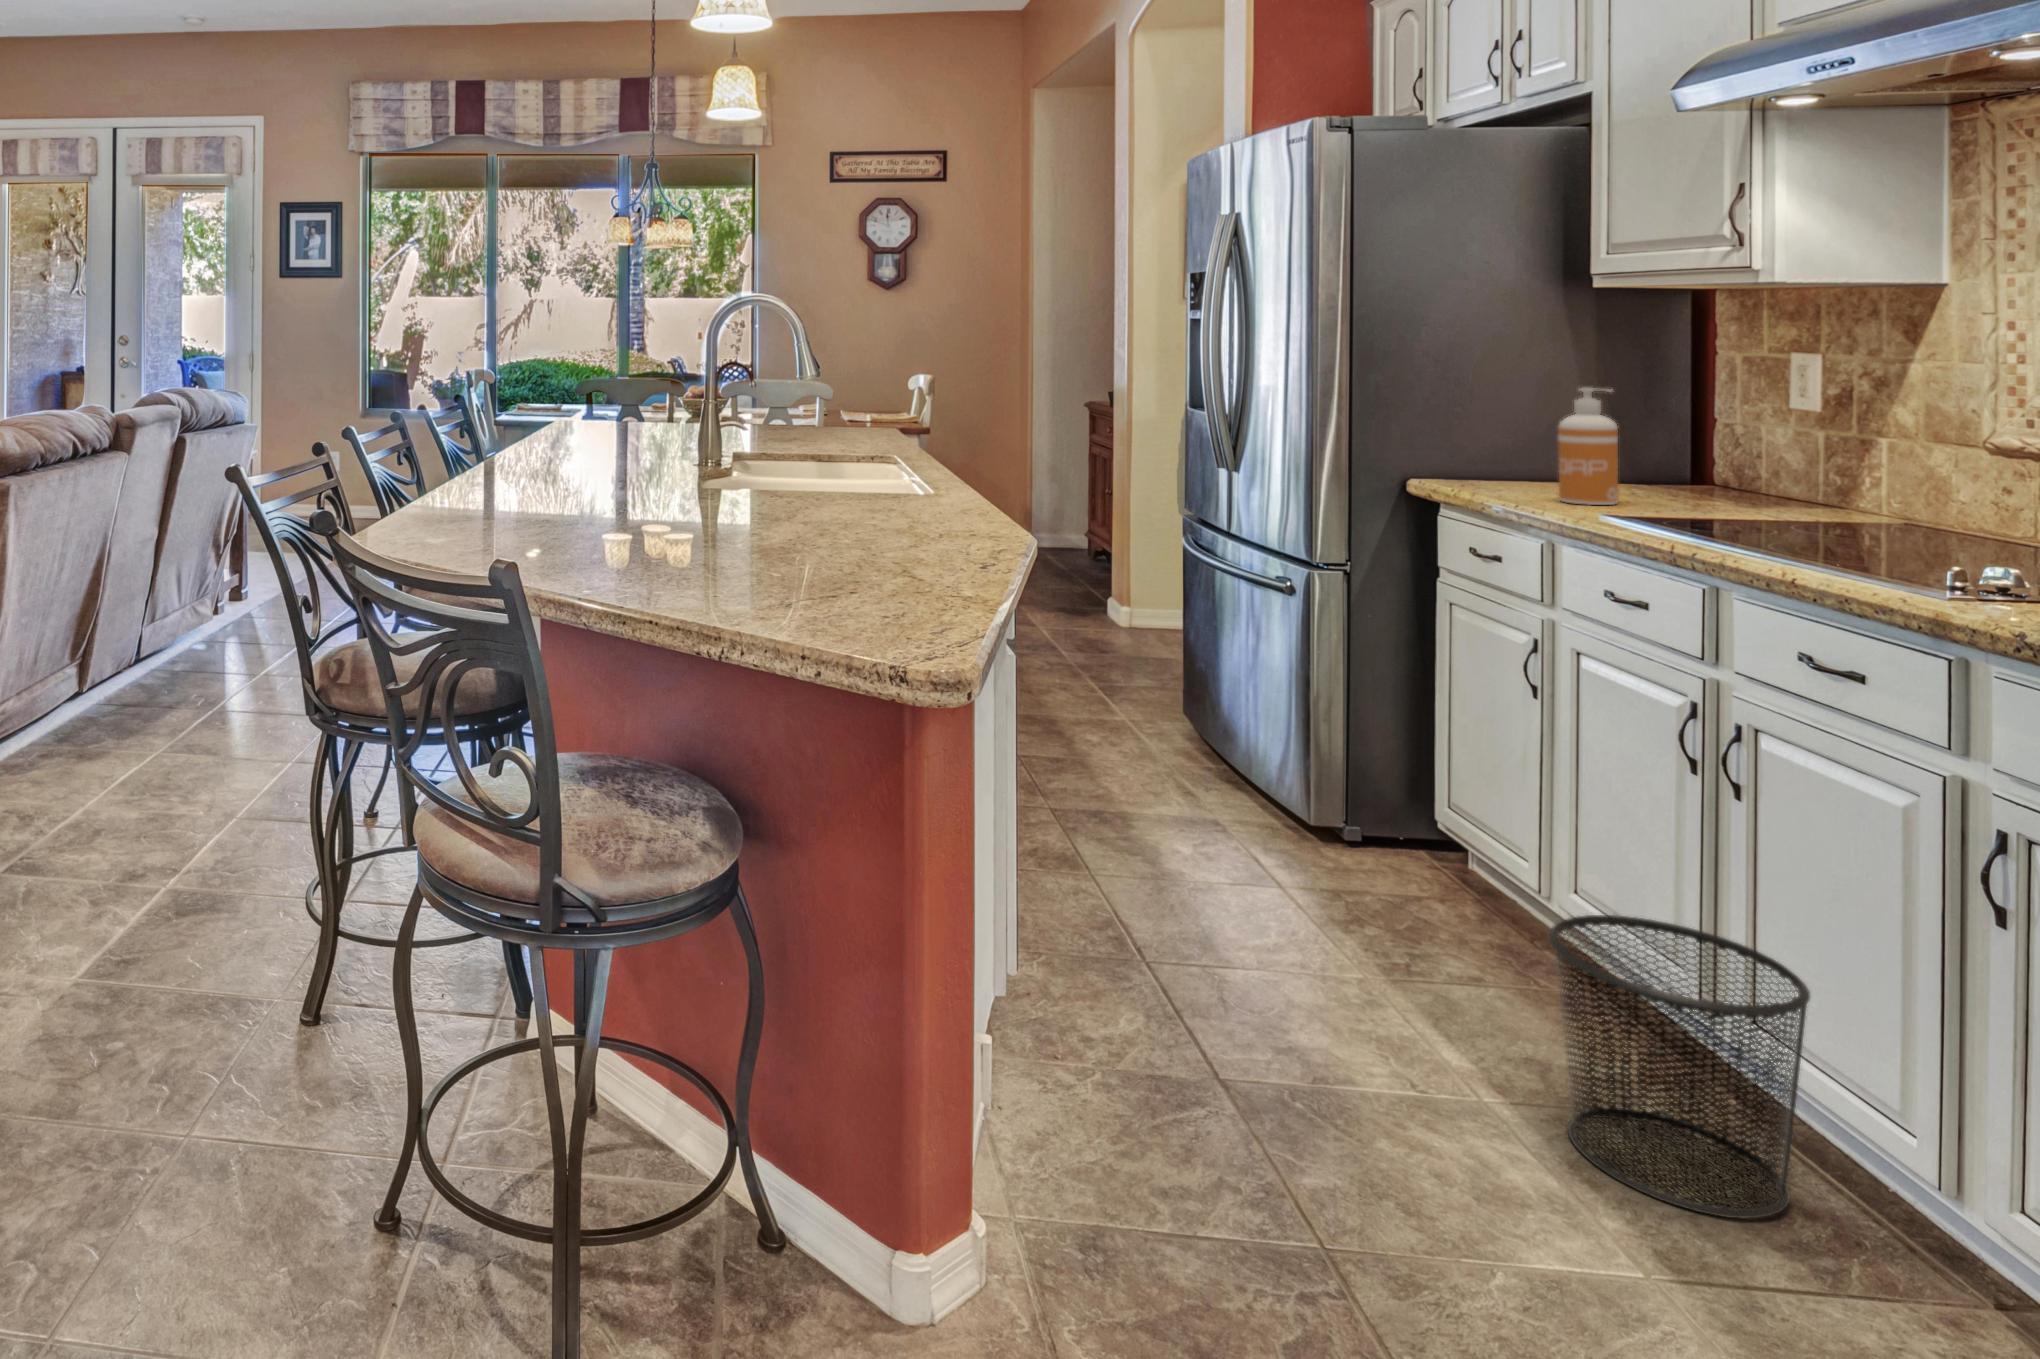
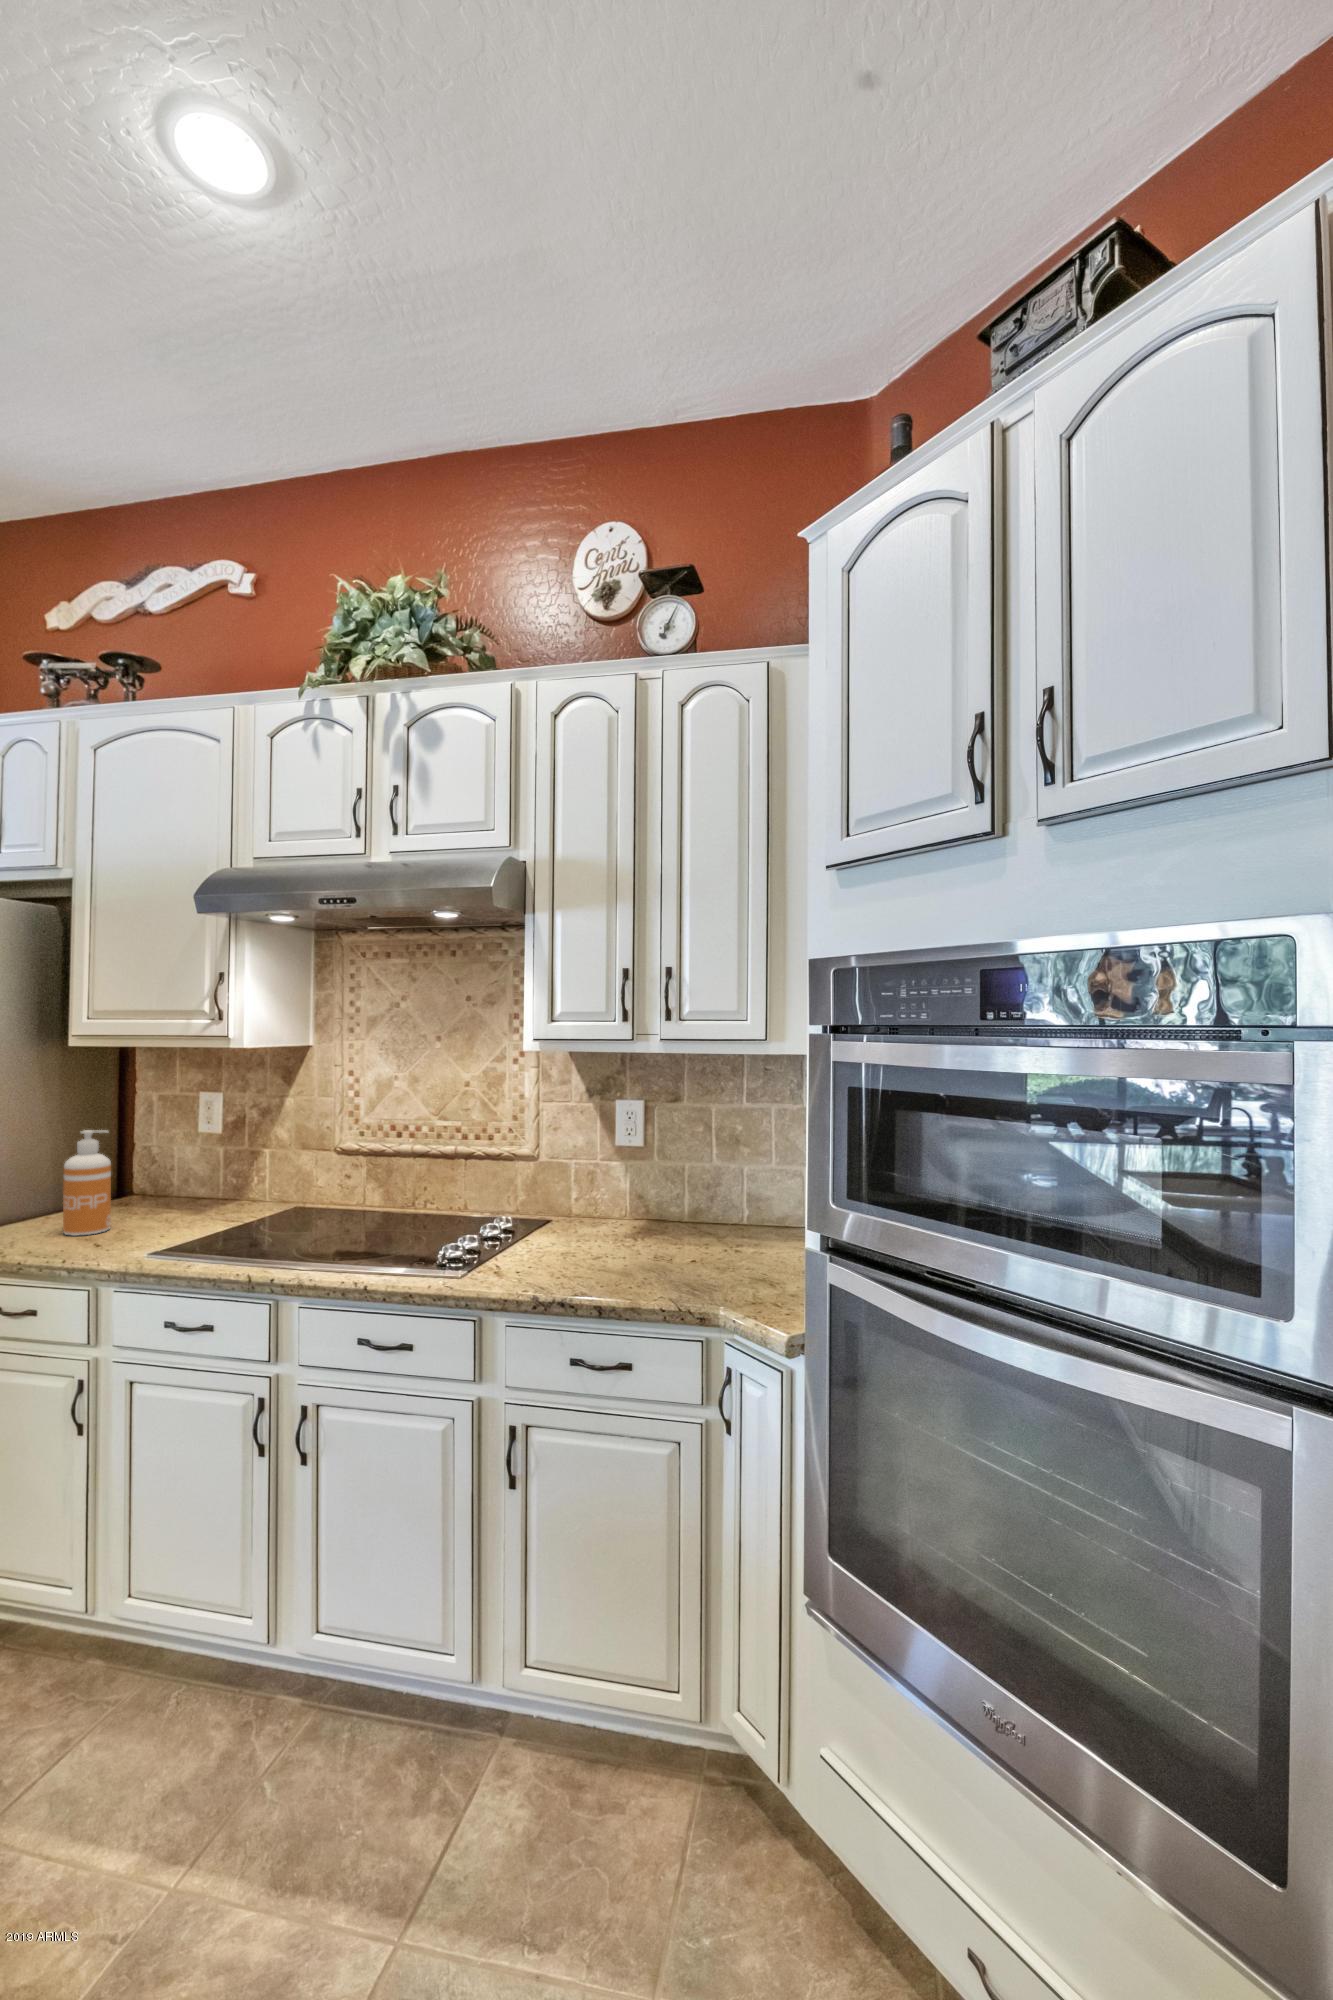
trash can: present [1548,915,1810,1218] -> none [223,1579,398,1864]

